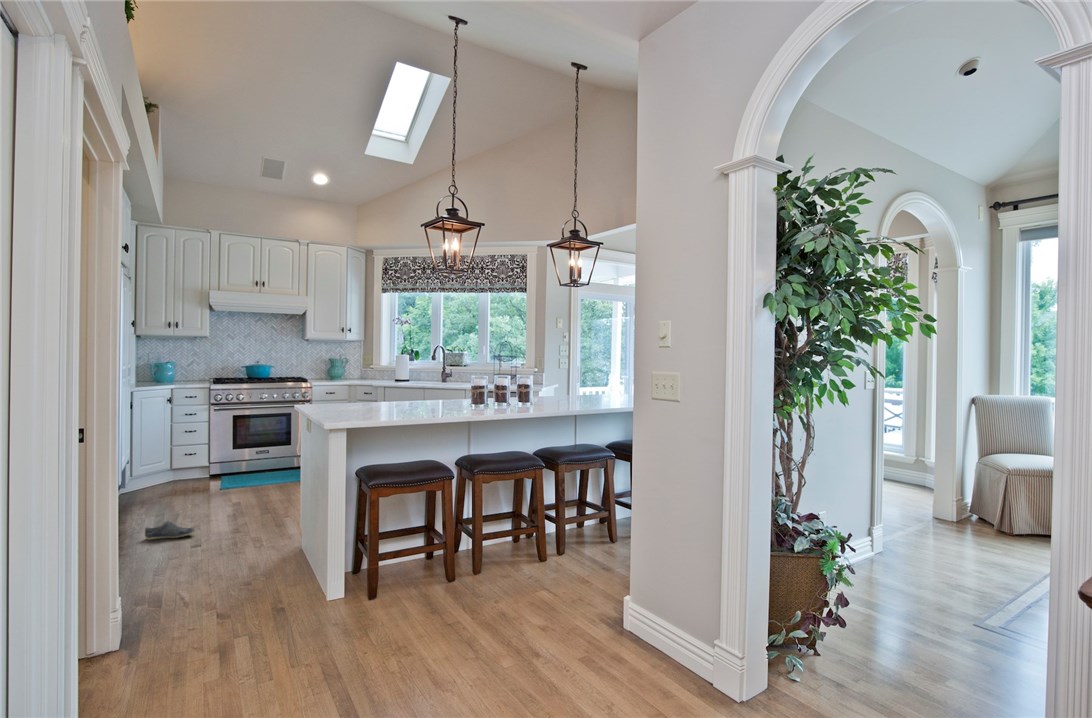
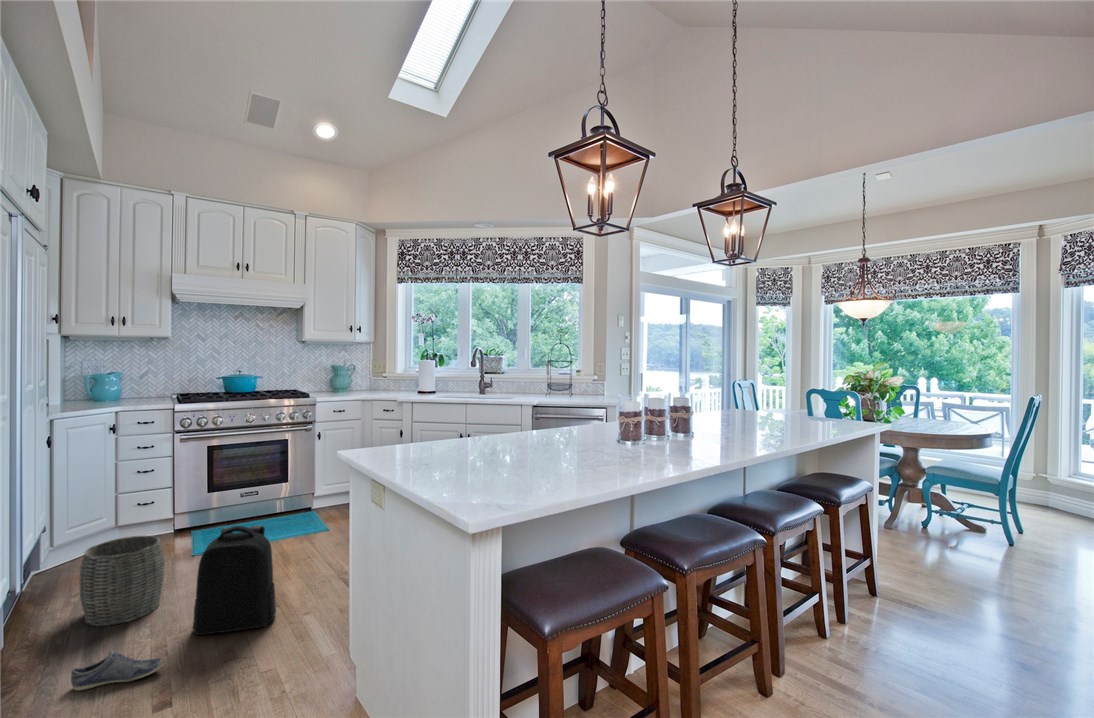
backpack: none [214,457,267,523] -> present [192,526,276,635]
woven basket: none [149,466,200,517] -> present [80,536,165,626]

